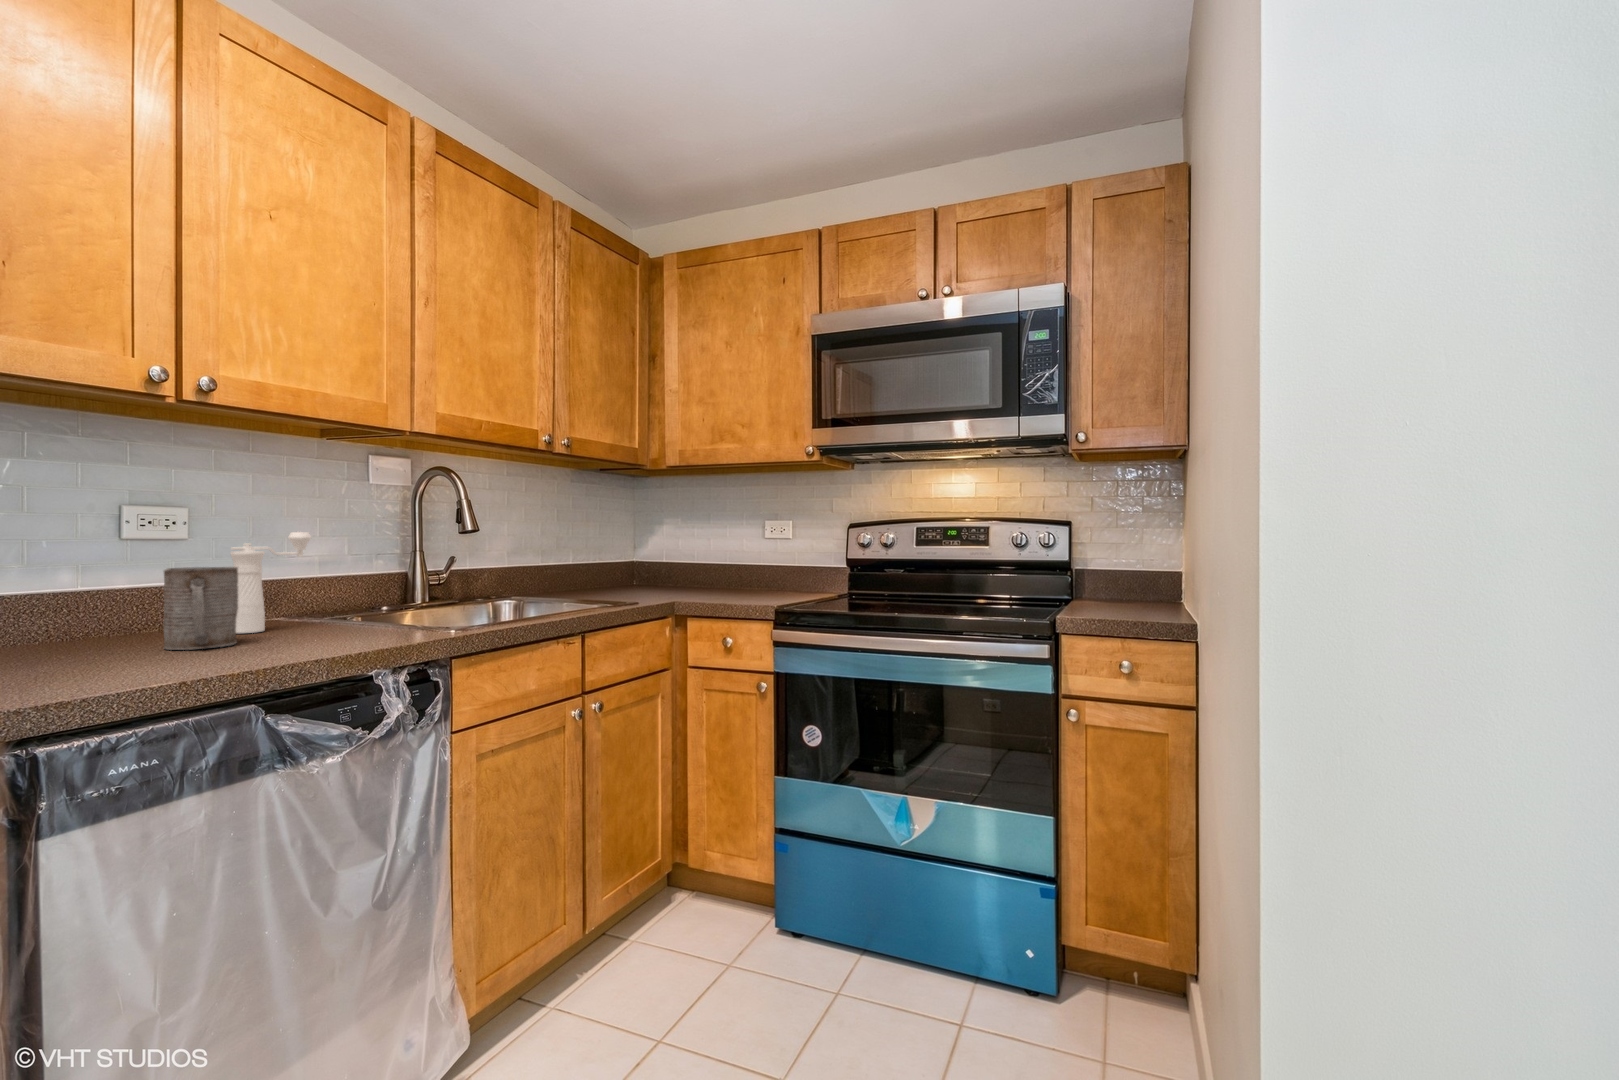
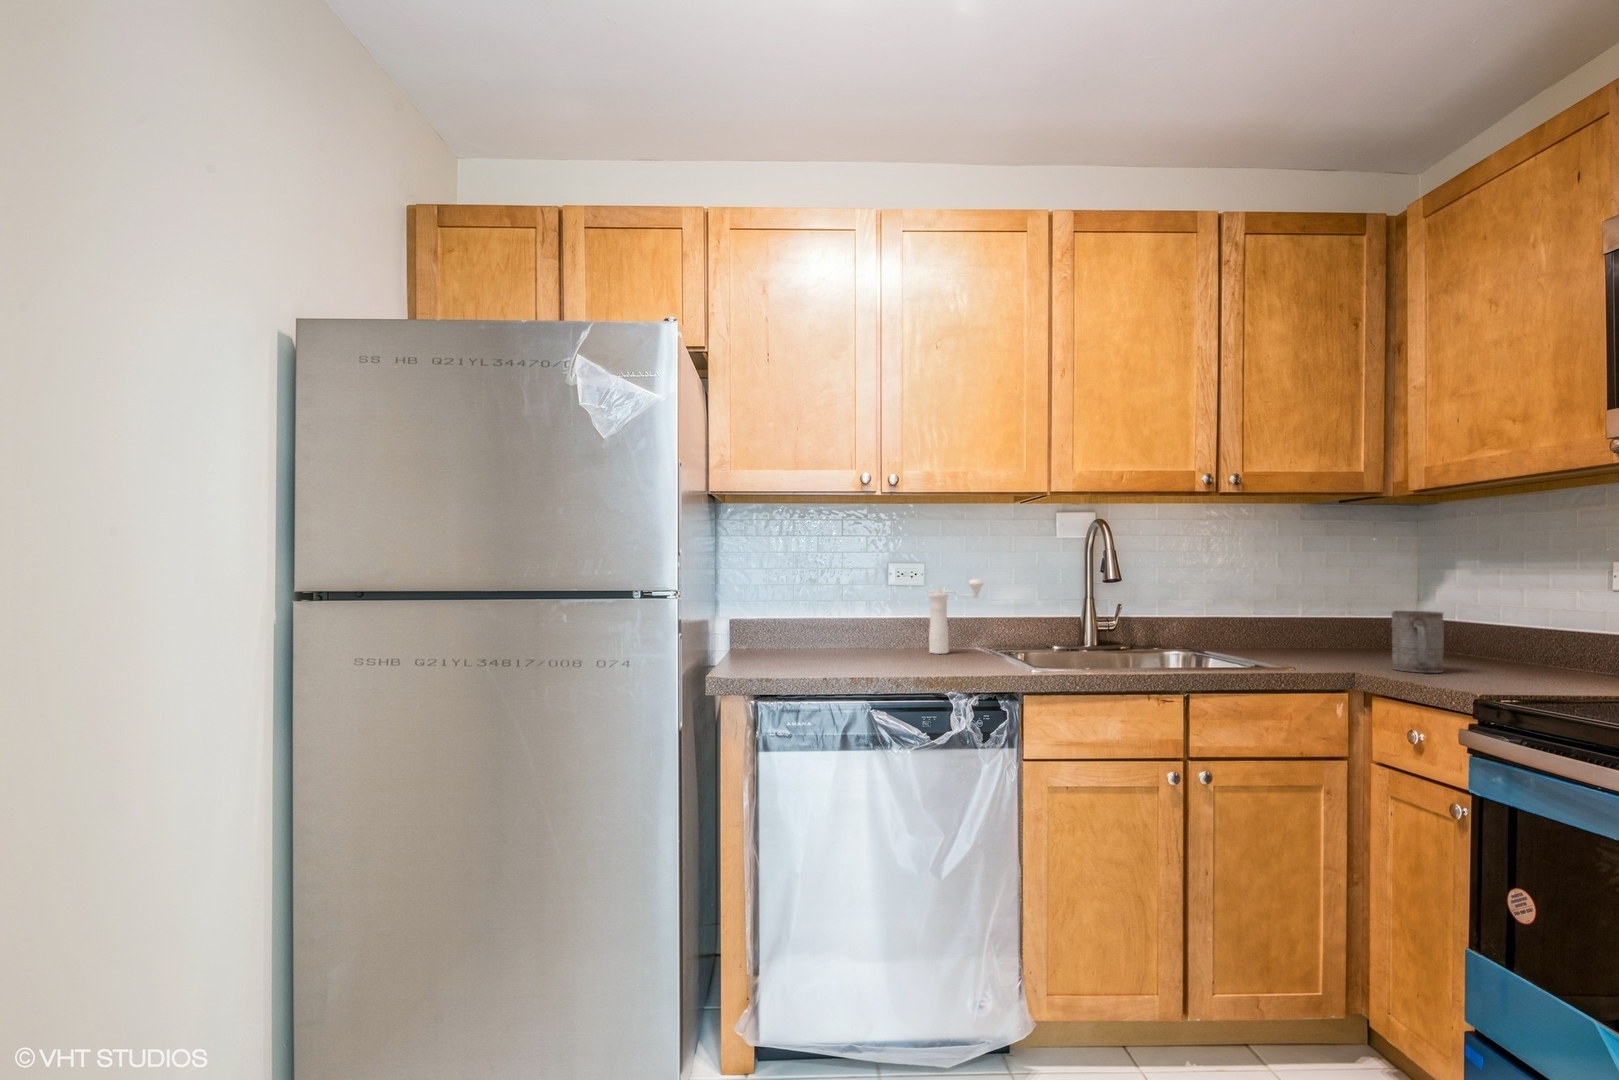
mug: present [164,567,238,650] -> present [1392,611,1444,673]

